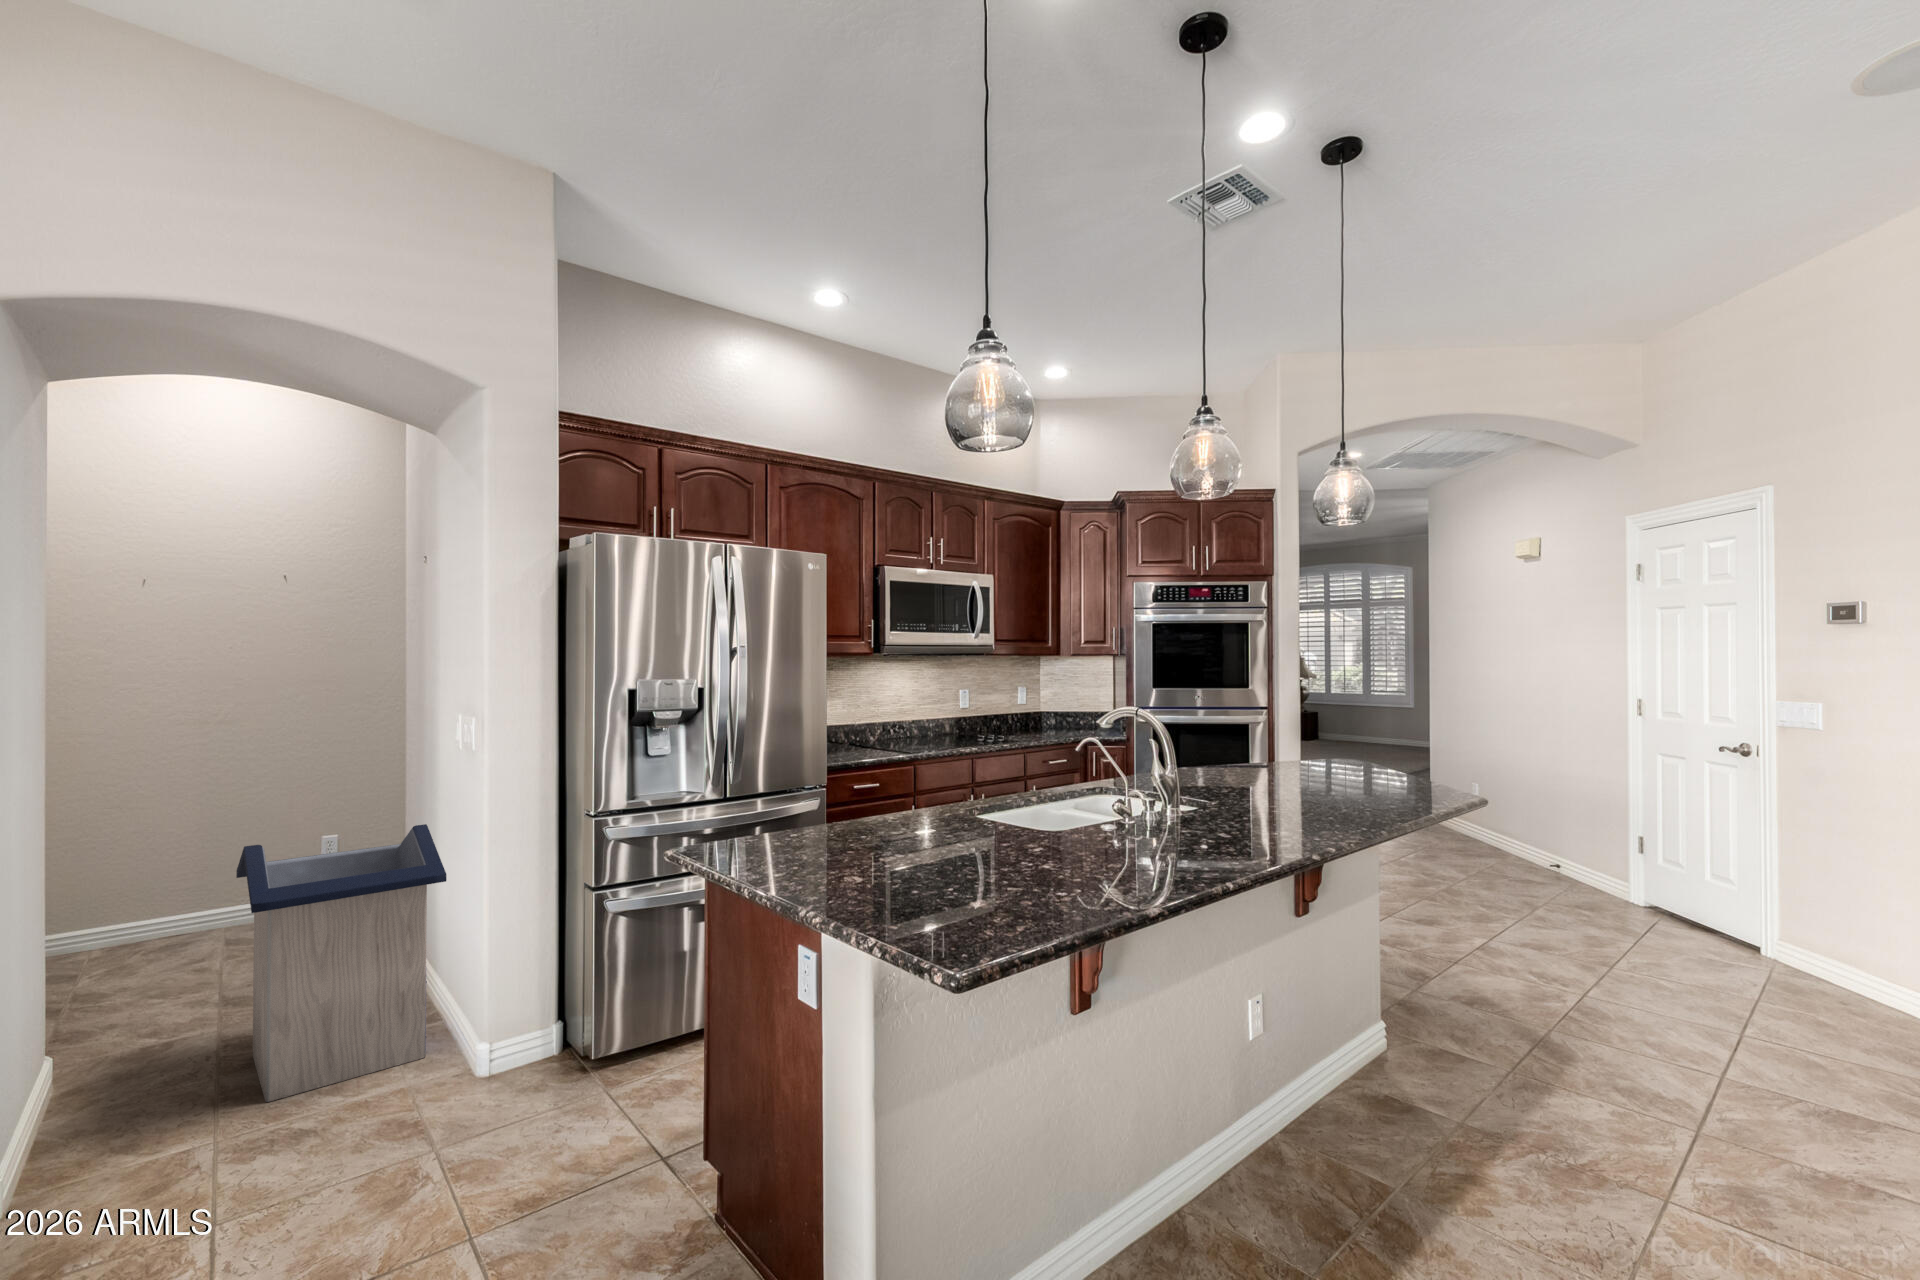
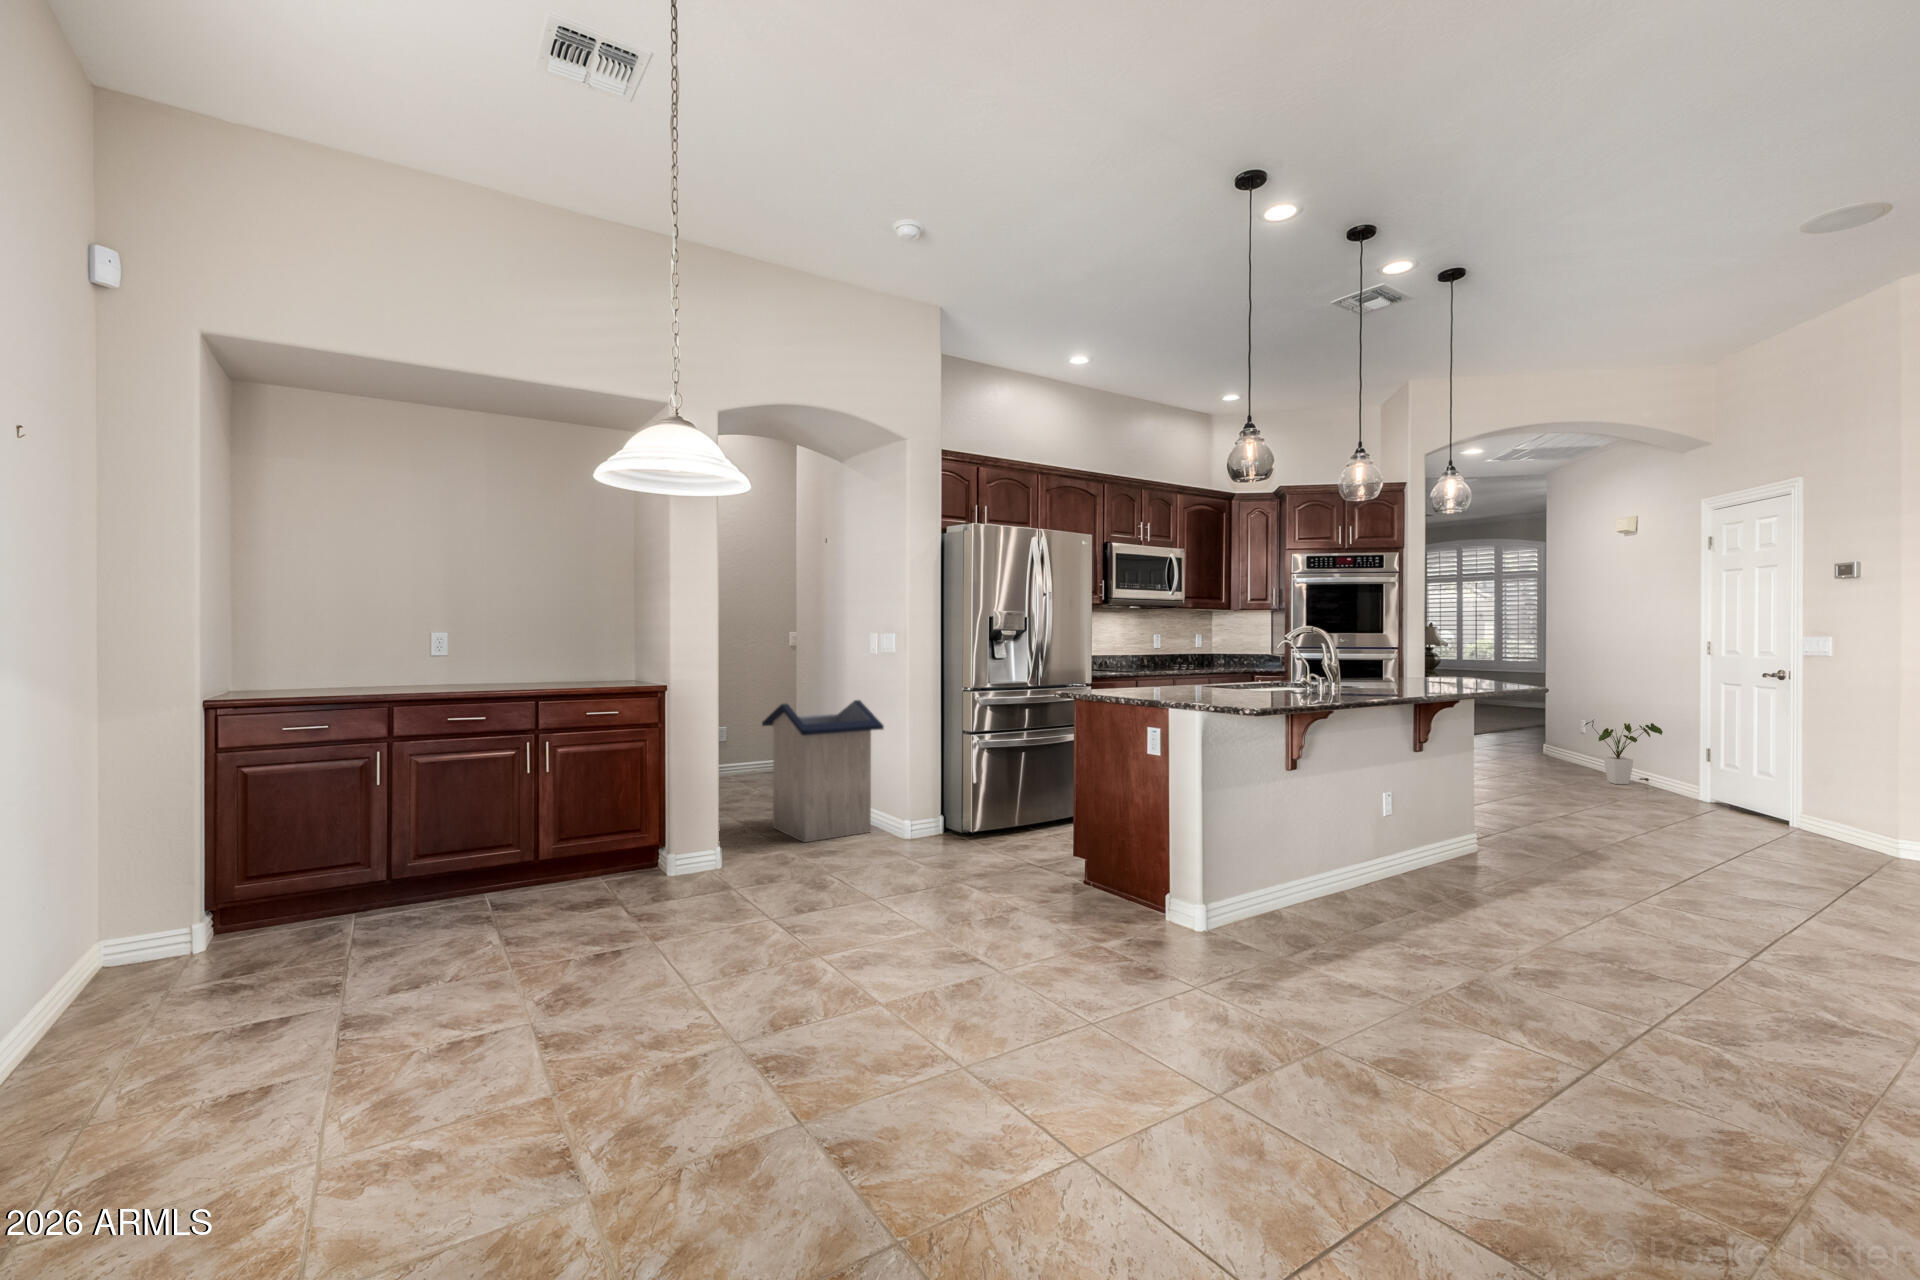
house plant: none [1486,791,1581,874] -> present [1585,720,1663,785]

